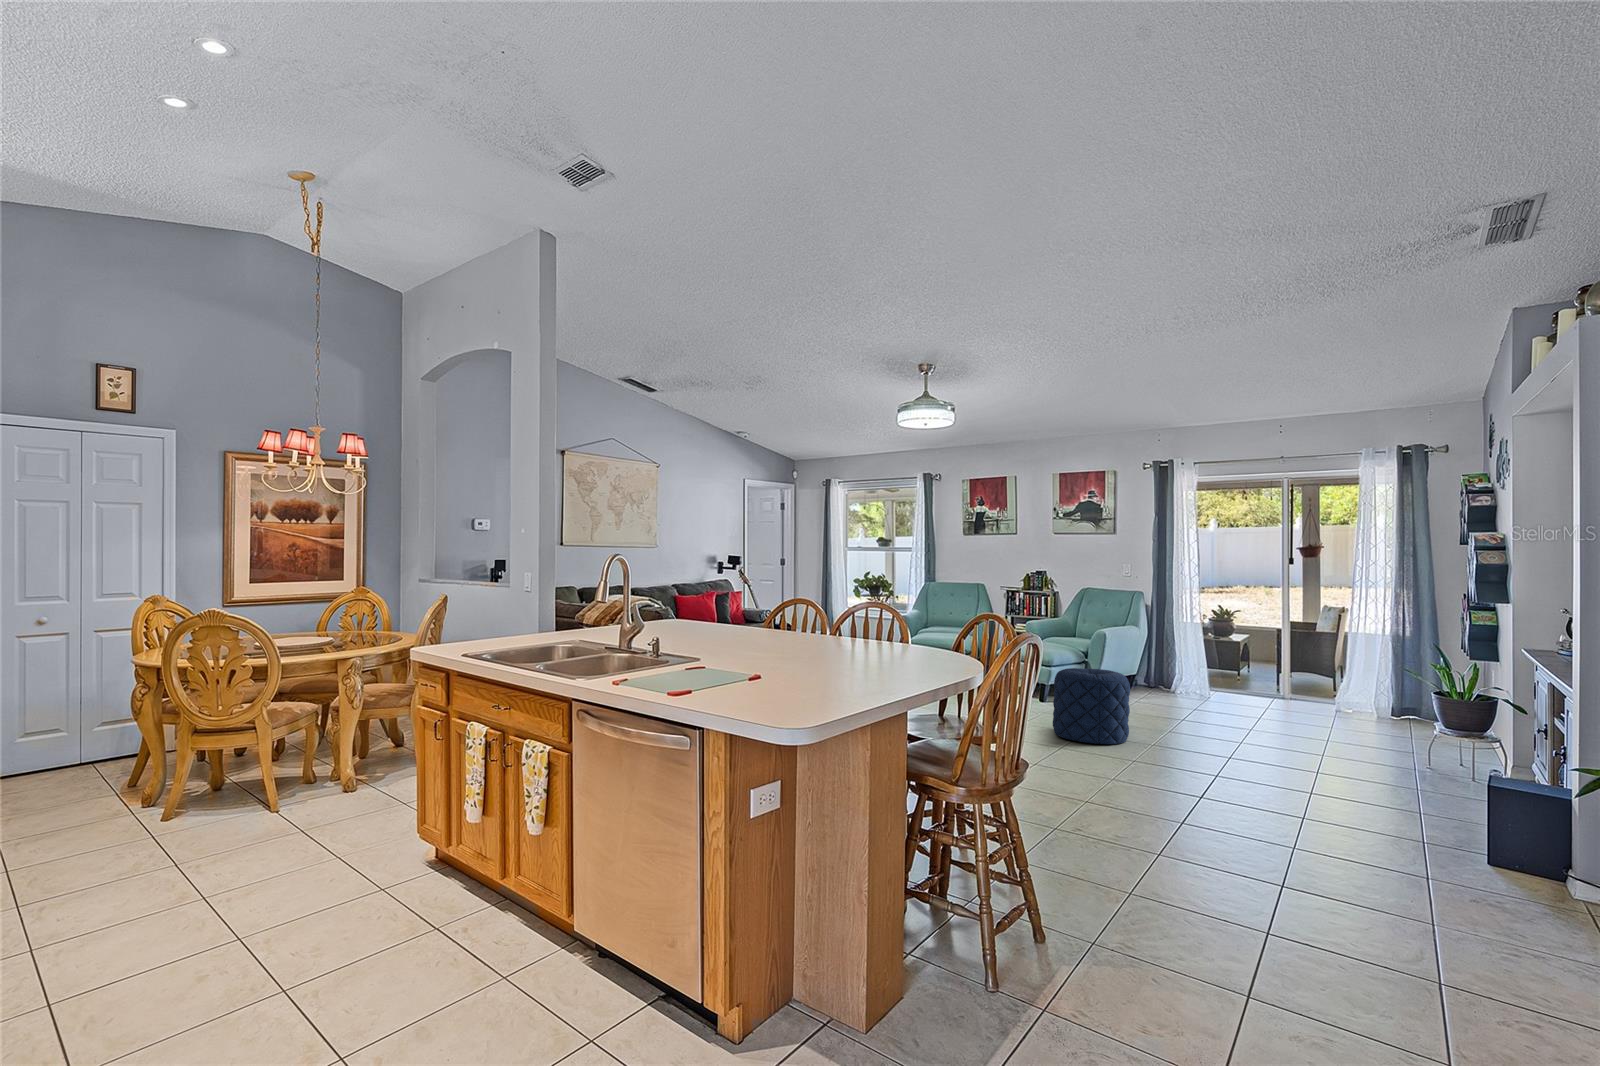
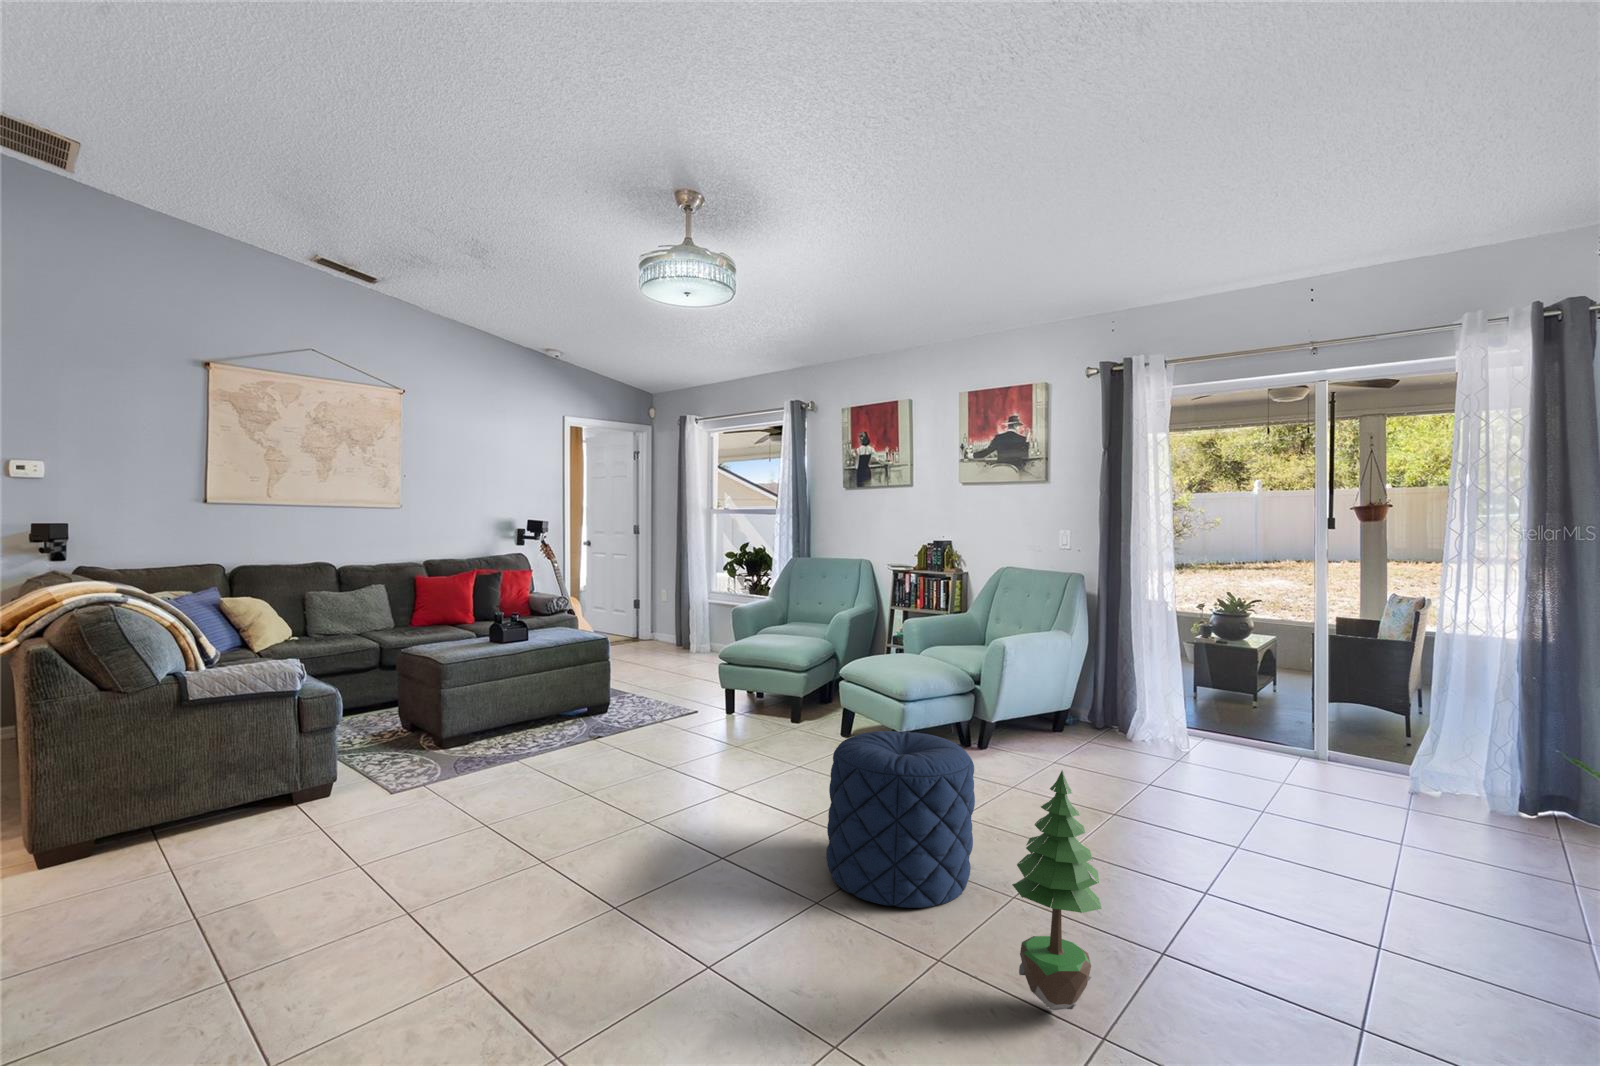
potted tree: none [1170,666,1209,765] -> present [1012,770,1101,1010]

